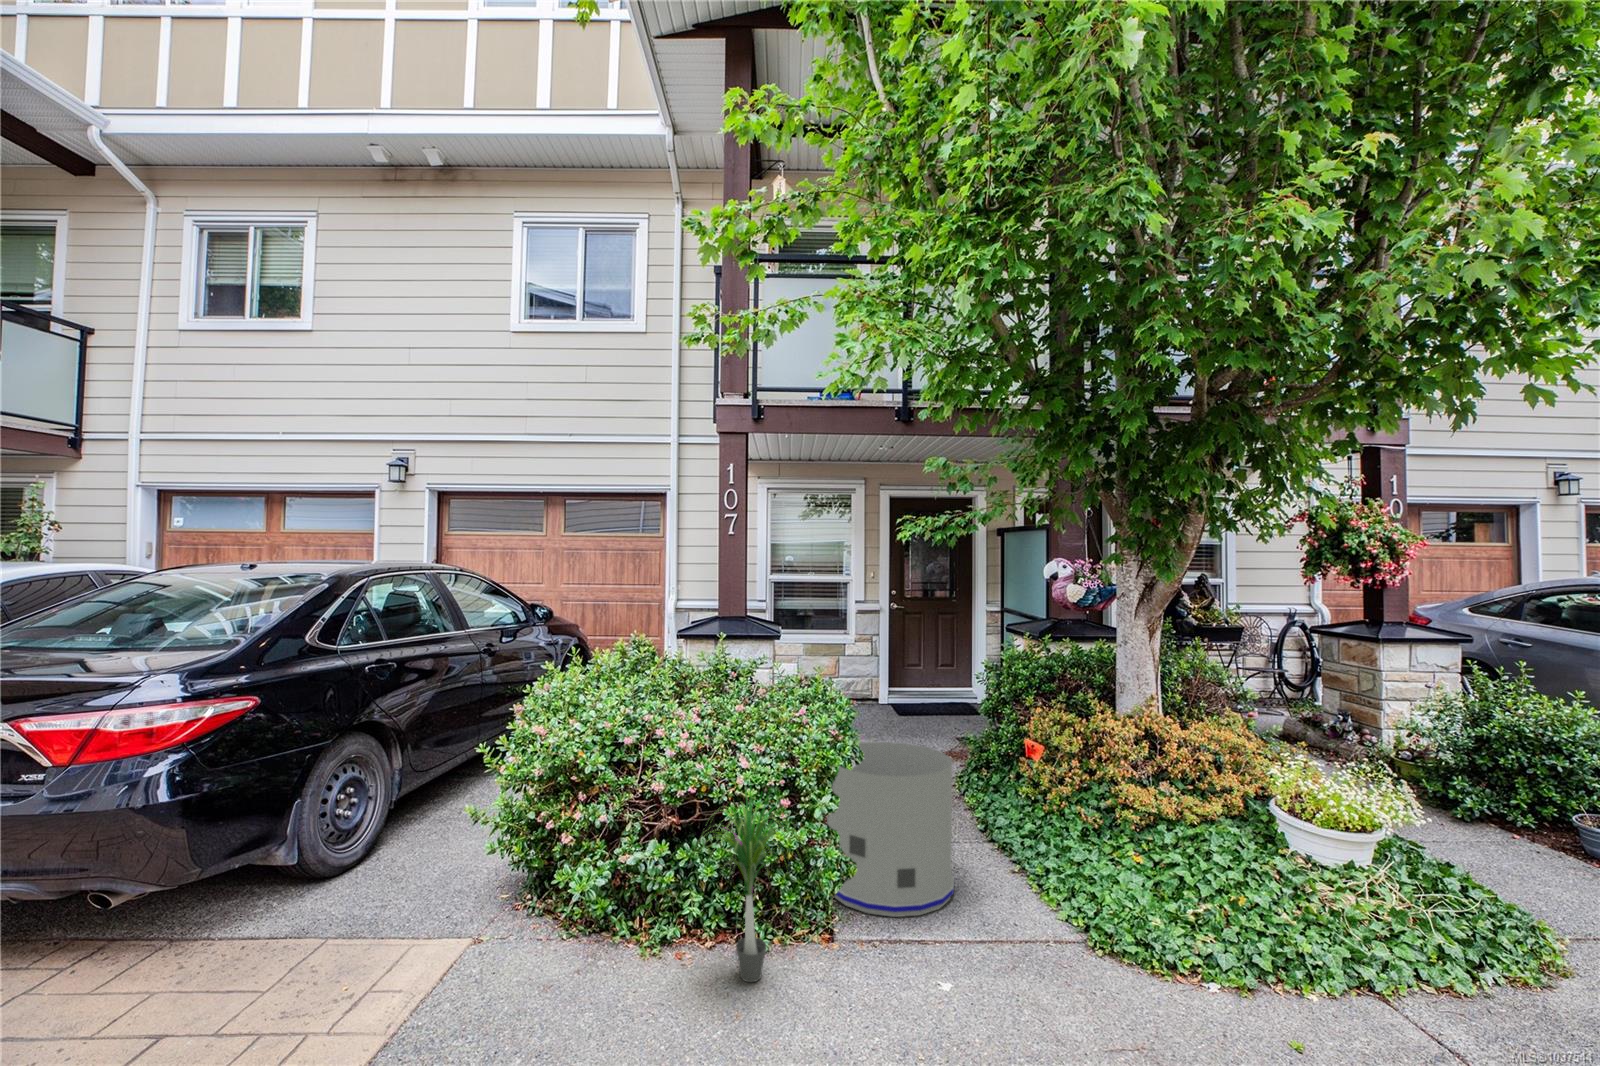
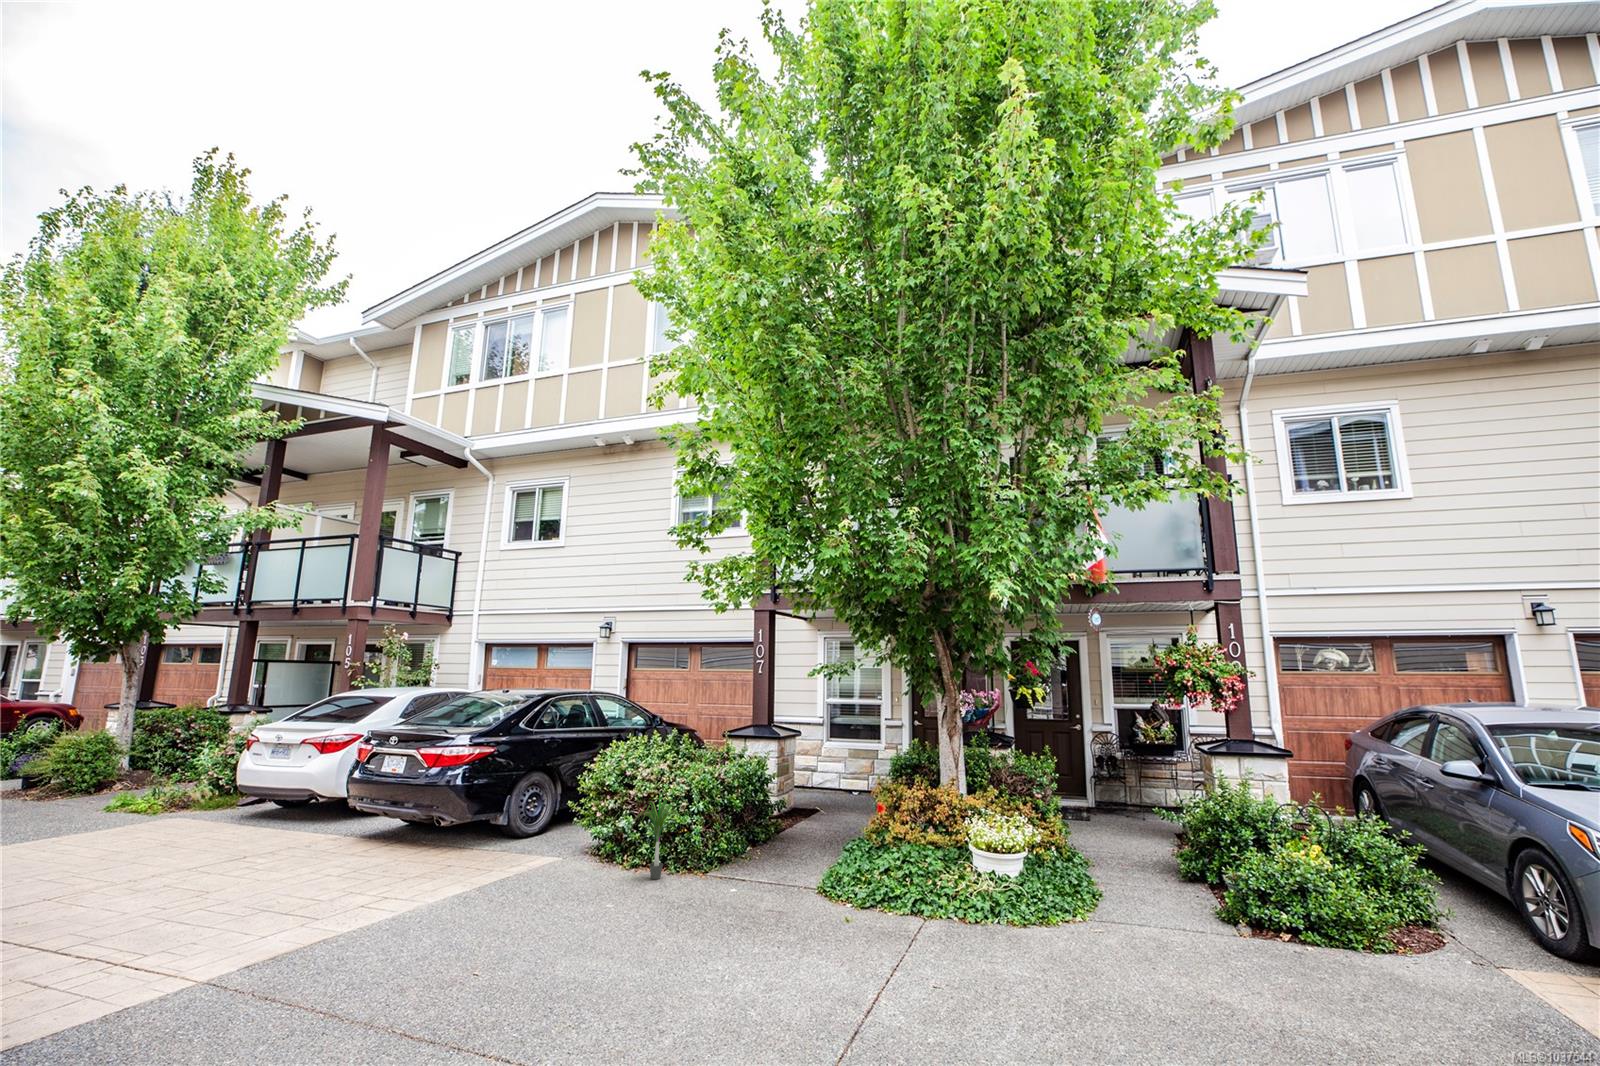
trash can: present [827,742,954,917] -> none [722,791,790,873]

